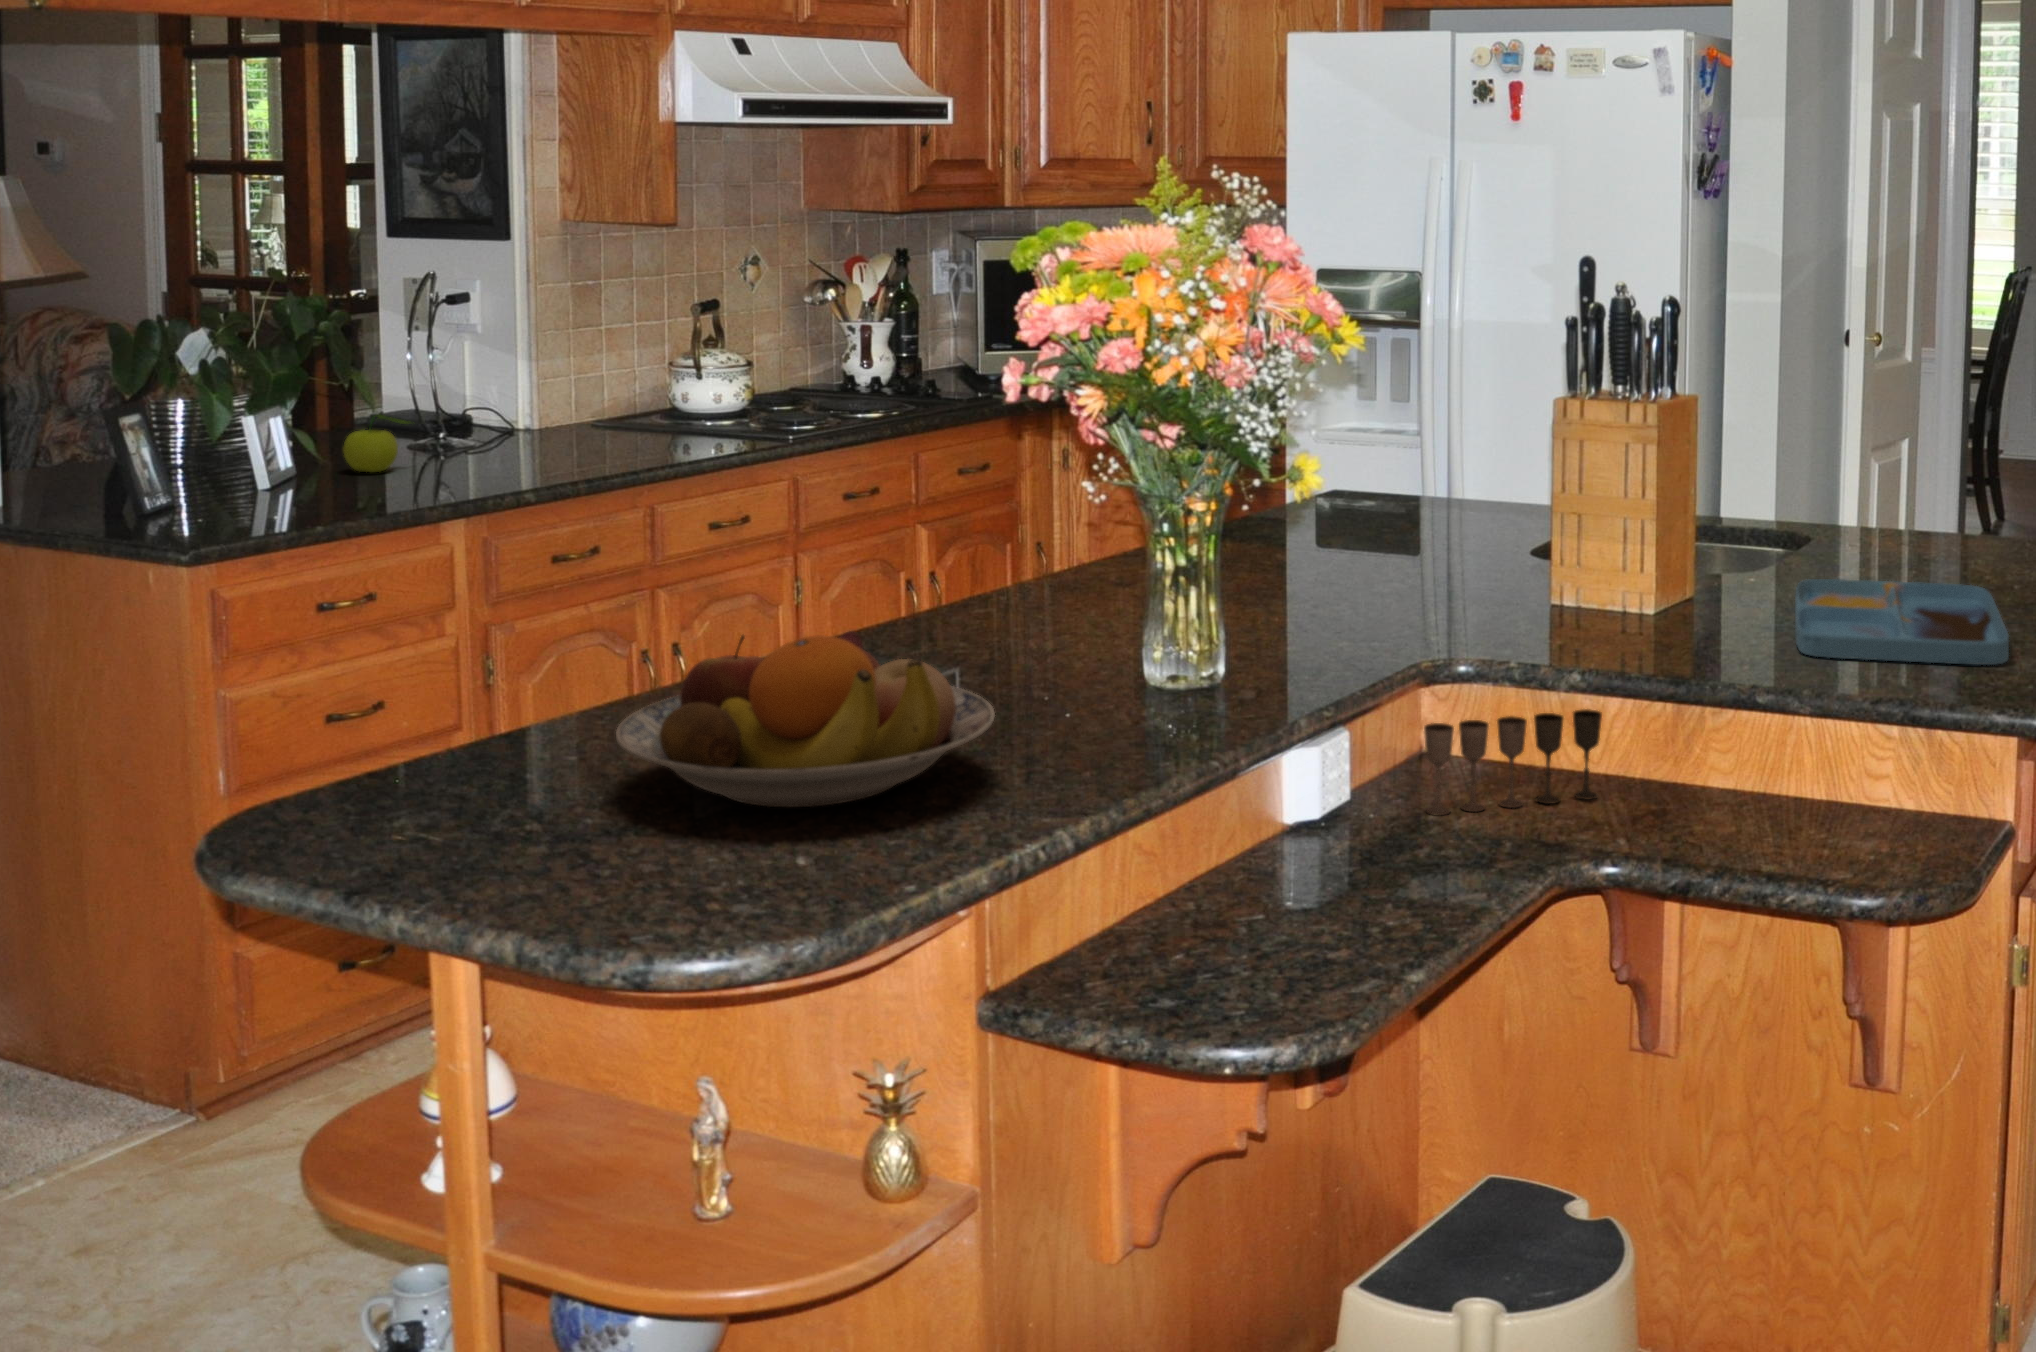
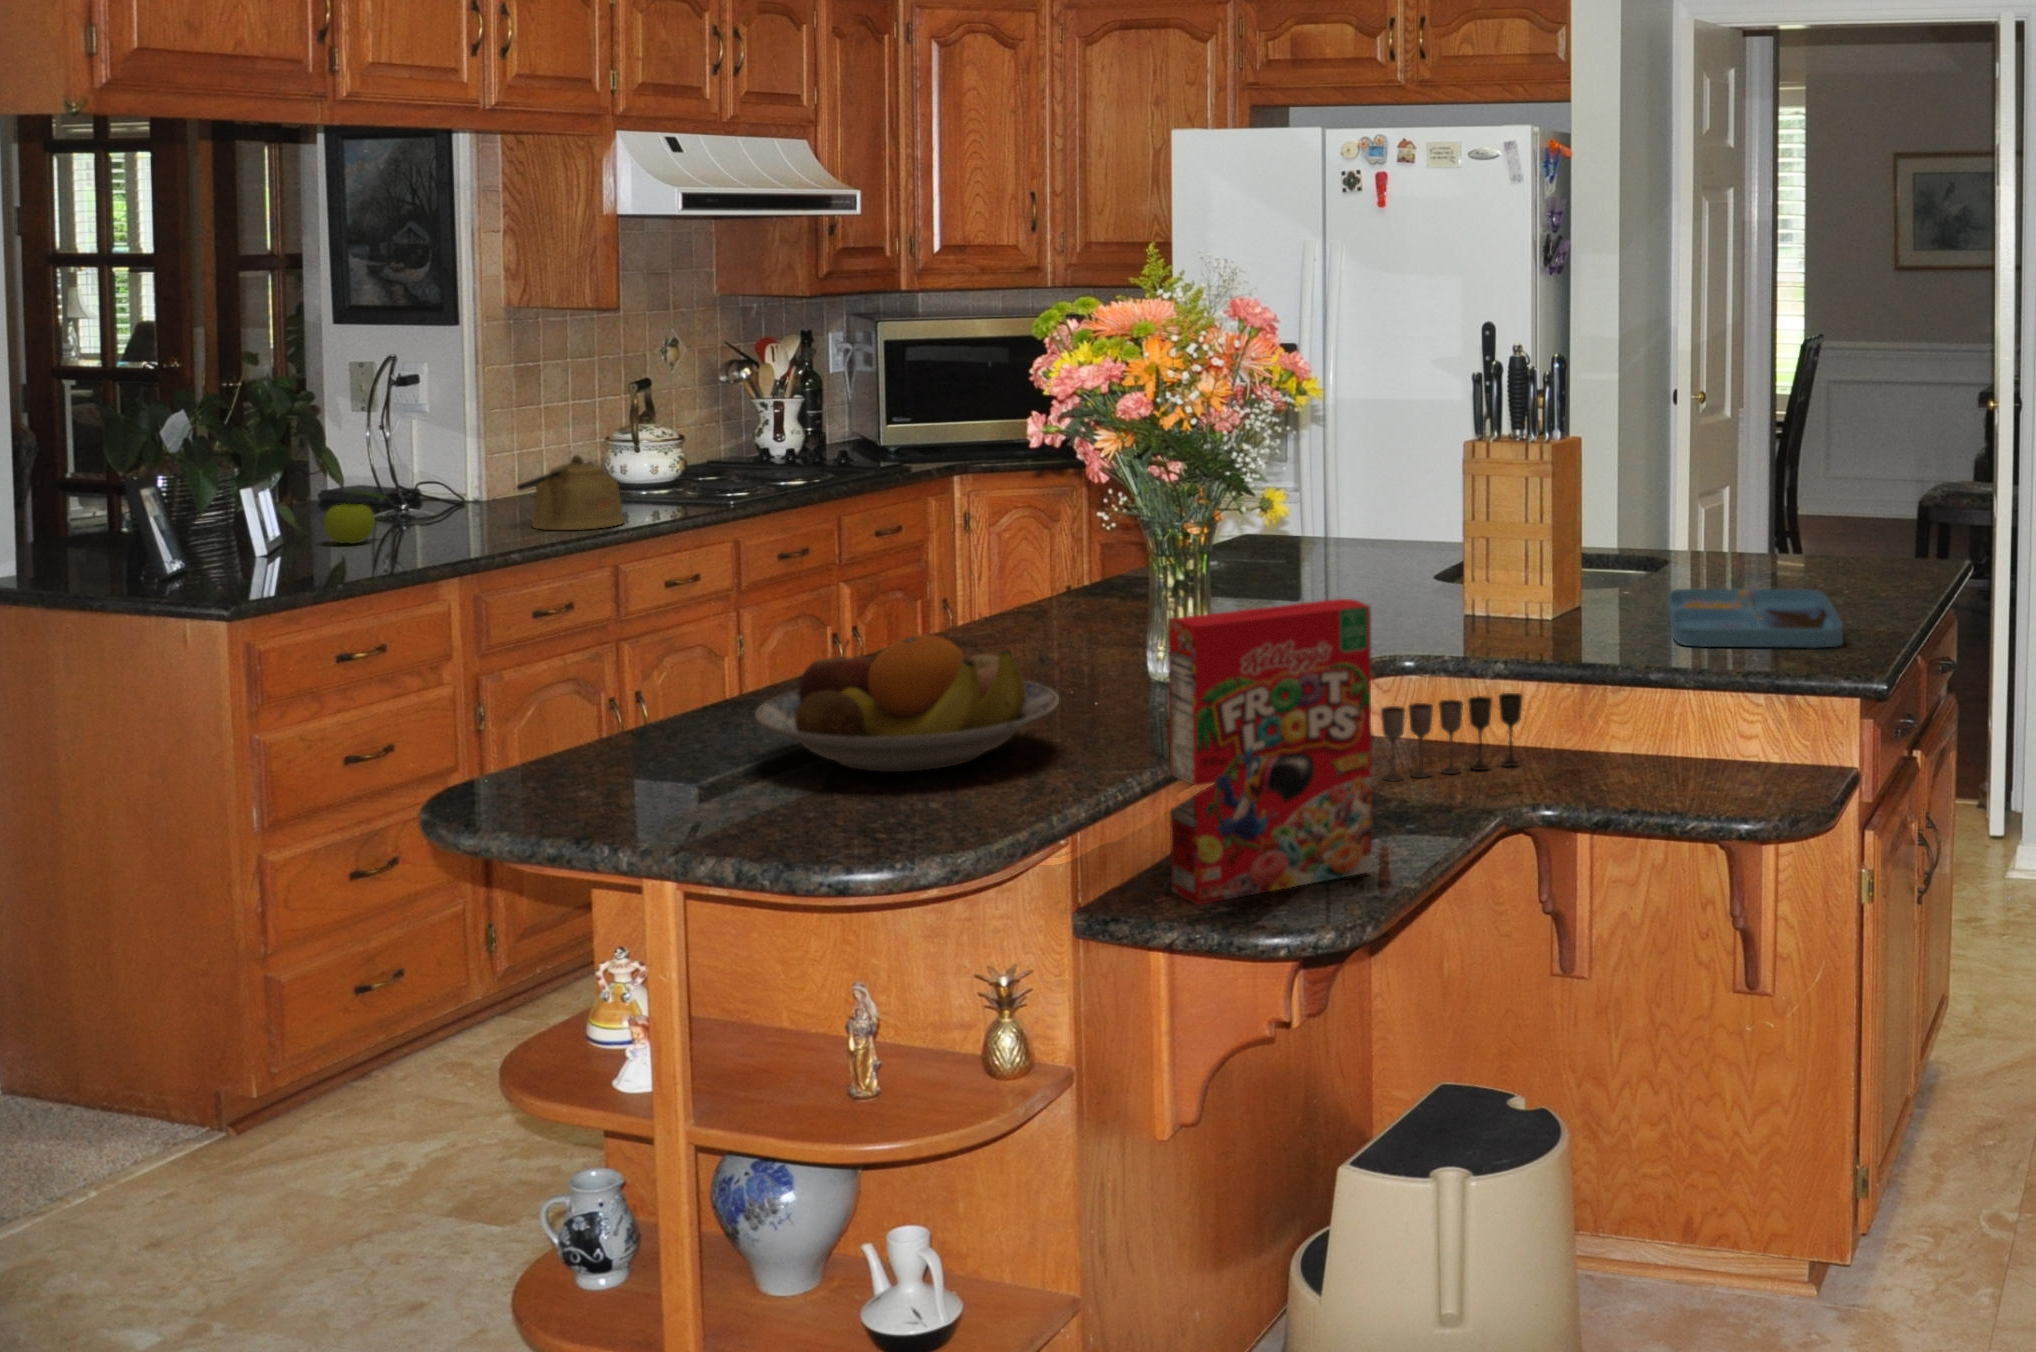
kettle: none [553,381,670,463] -> present [517,455,625,530]
cereal box: none [1113,606,1377,998] -> present [1168,599,1372,905]

